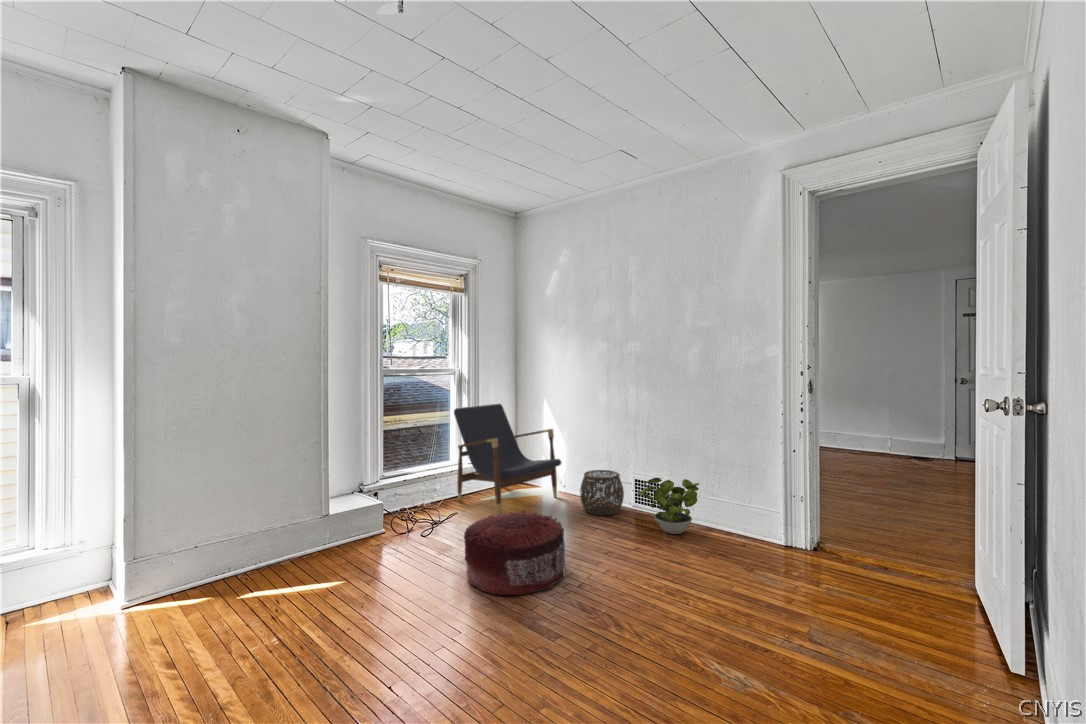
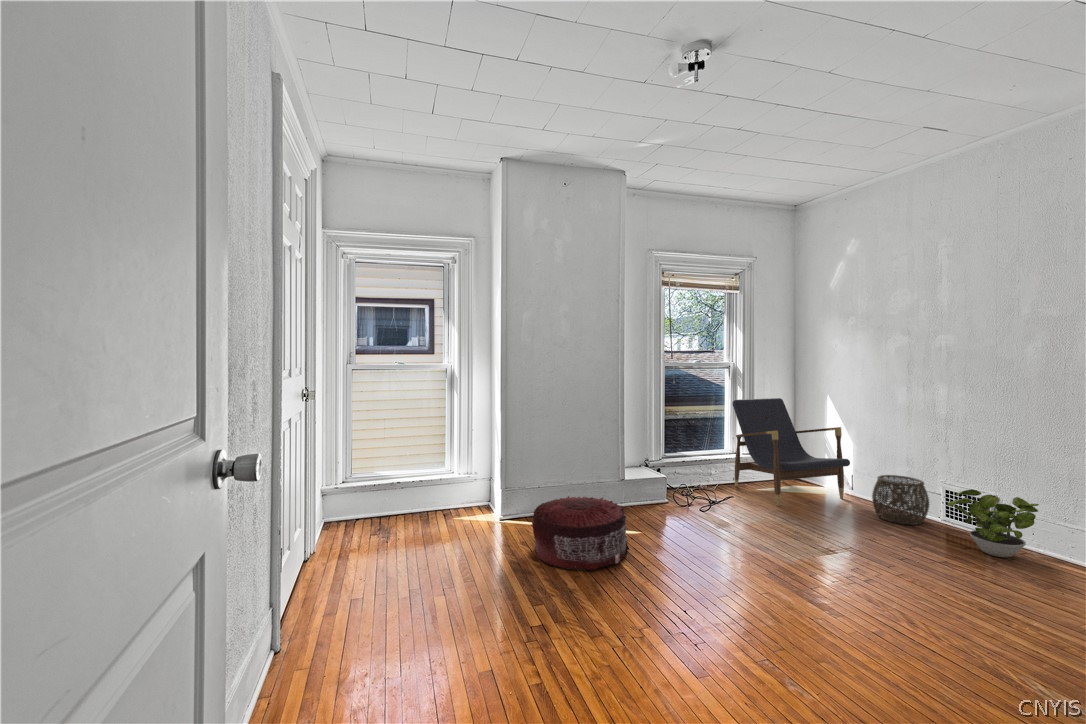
pouf: present [464,511,565,595] -> present [532,496,630,570]

